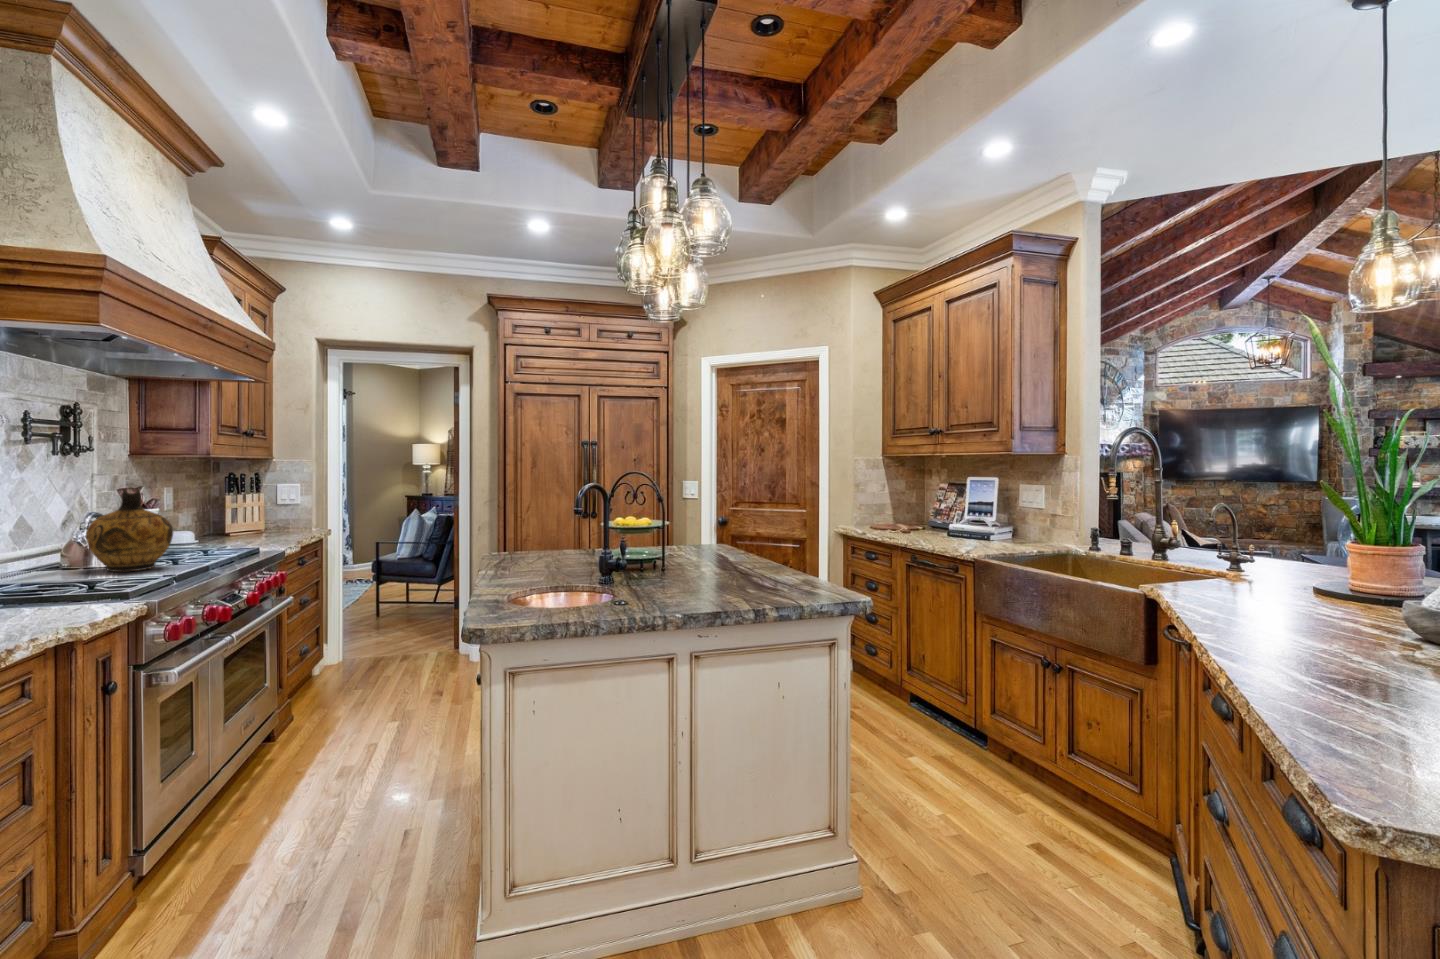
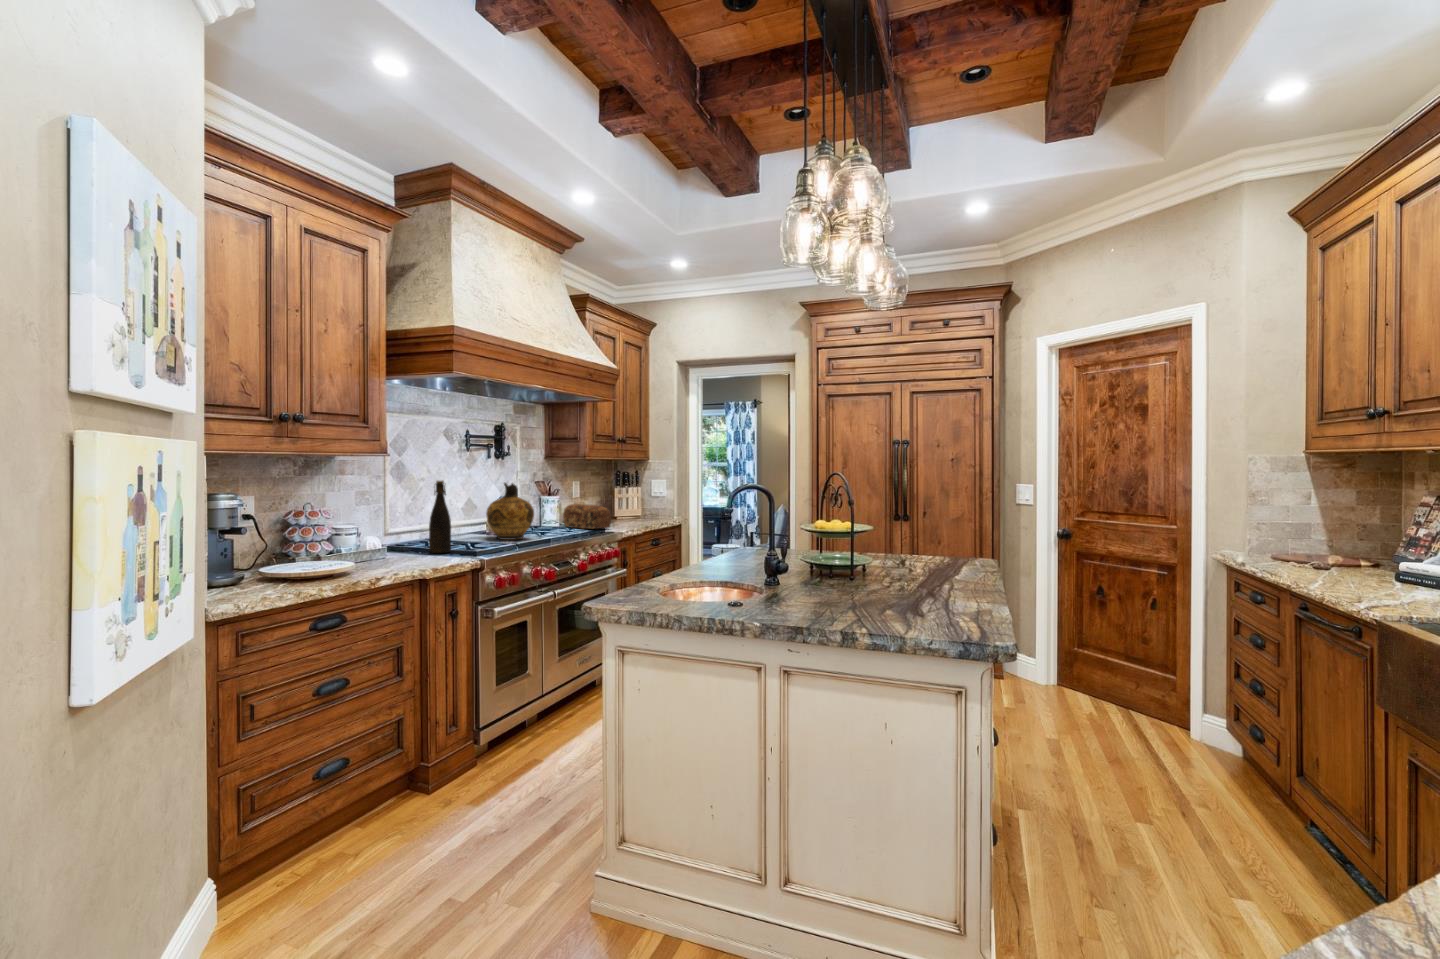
bottle: none [31,487,76,599] -> present [429,481,451,553]
bread loaf: none [176,517,258,550] -> present [563,504,611,529]

